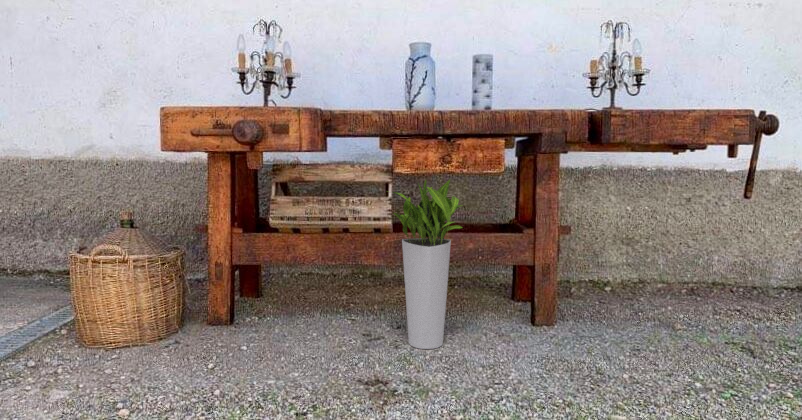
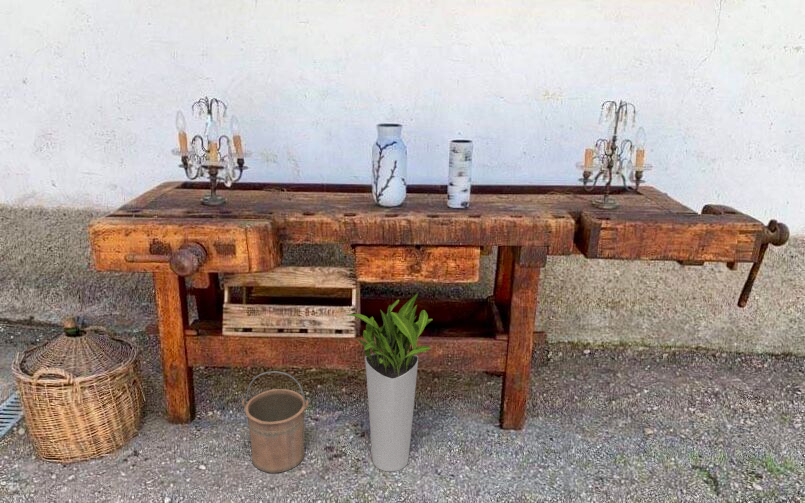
bucket: none [286,252,351,349] -> present [241,371,310,473]

